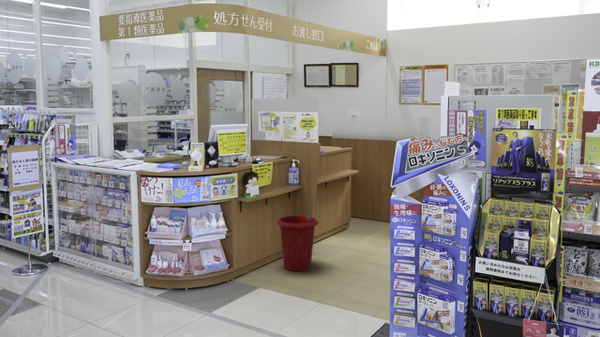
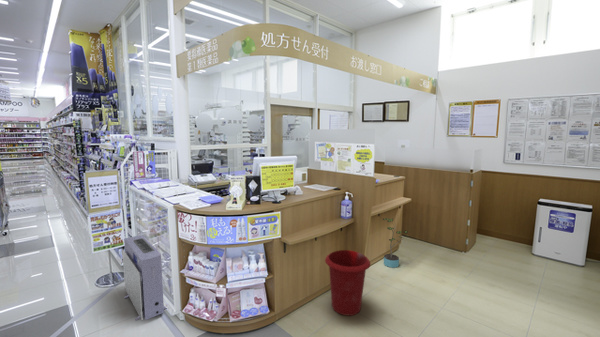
potted plant: none [331,191,357,241] -> present [383,218,408,268]
air purifier: none [58,214,120,289] -> present [122,235,166,320]

